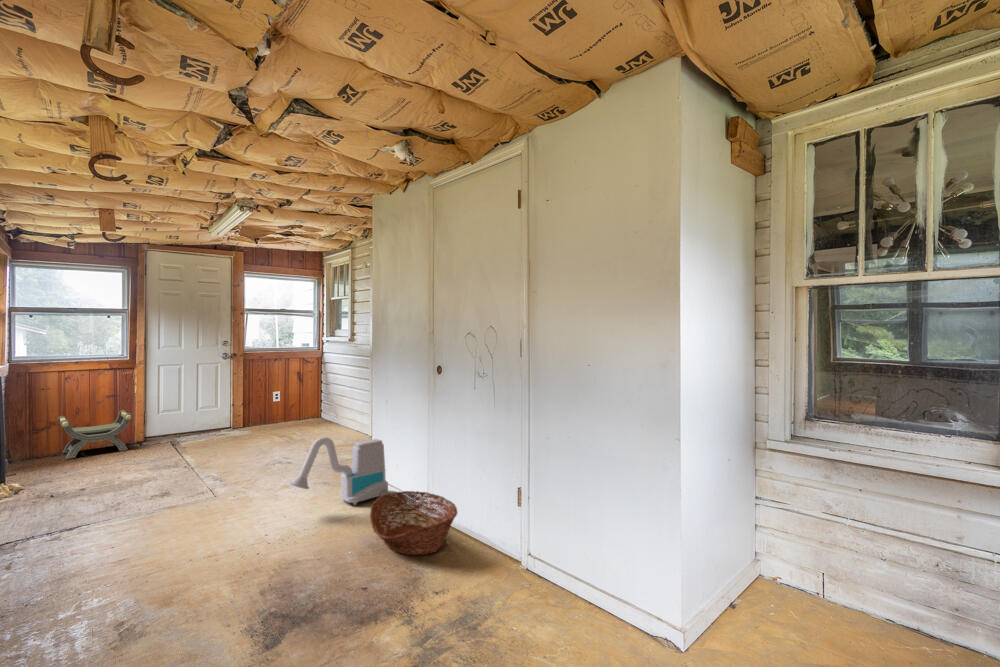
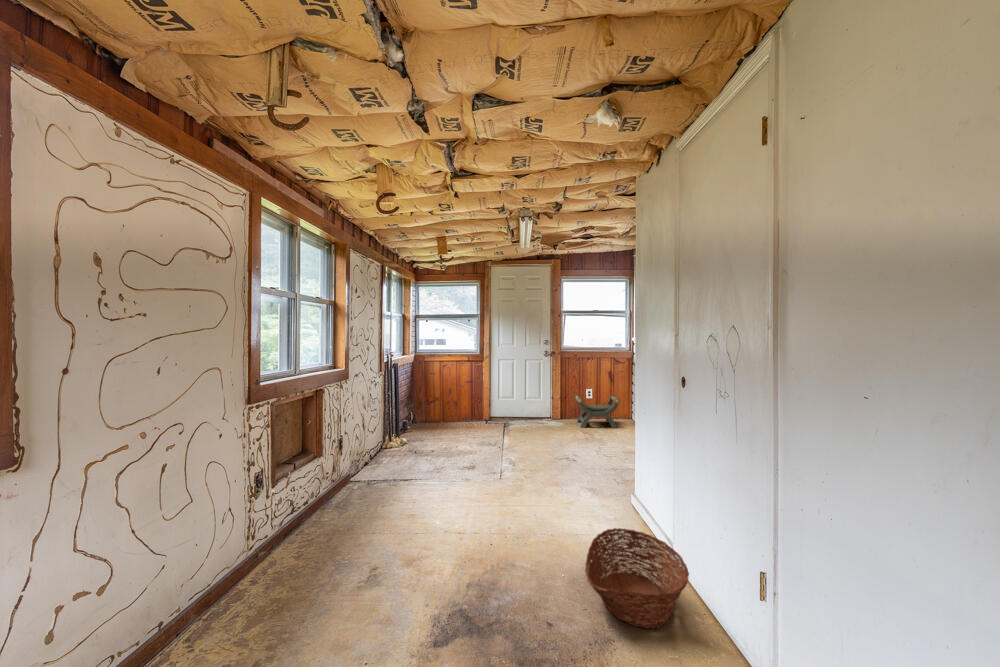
stool: present [57,410,133,459] -> present [574,394,620,428]
vacuum cleaner: present [289,437,388,505] -> none [535,446,642,530]

